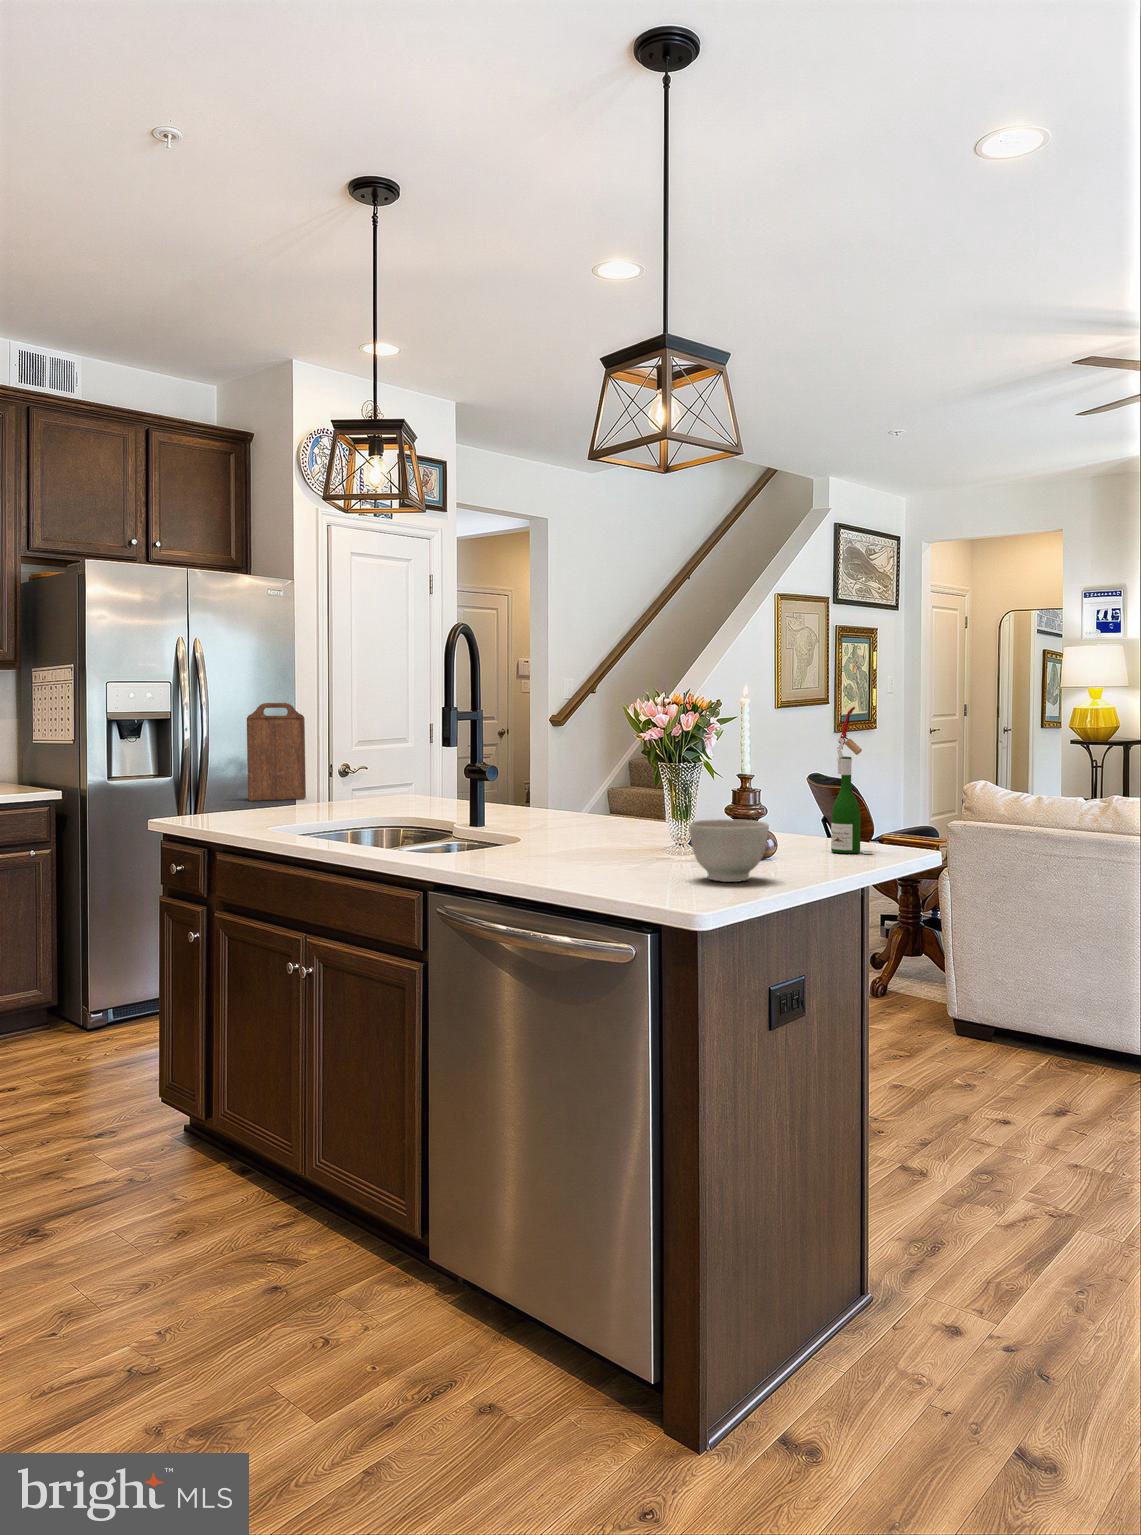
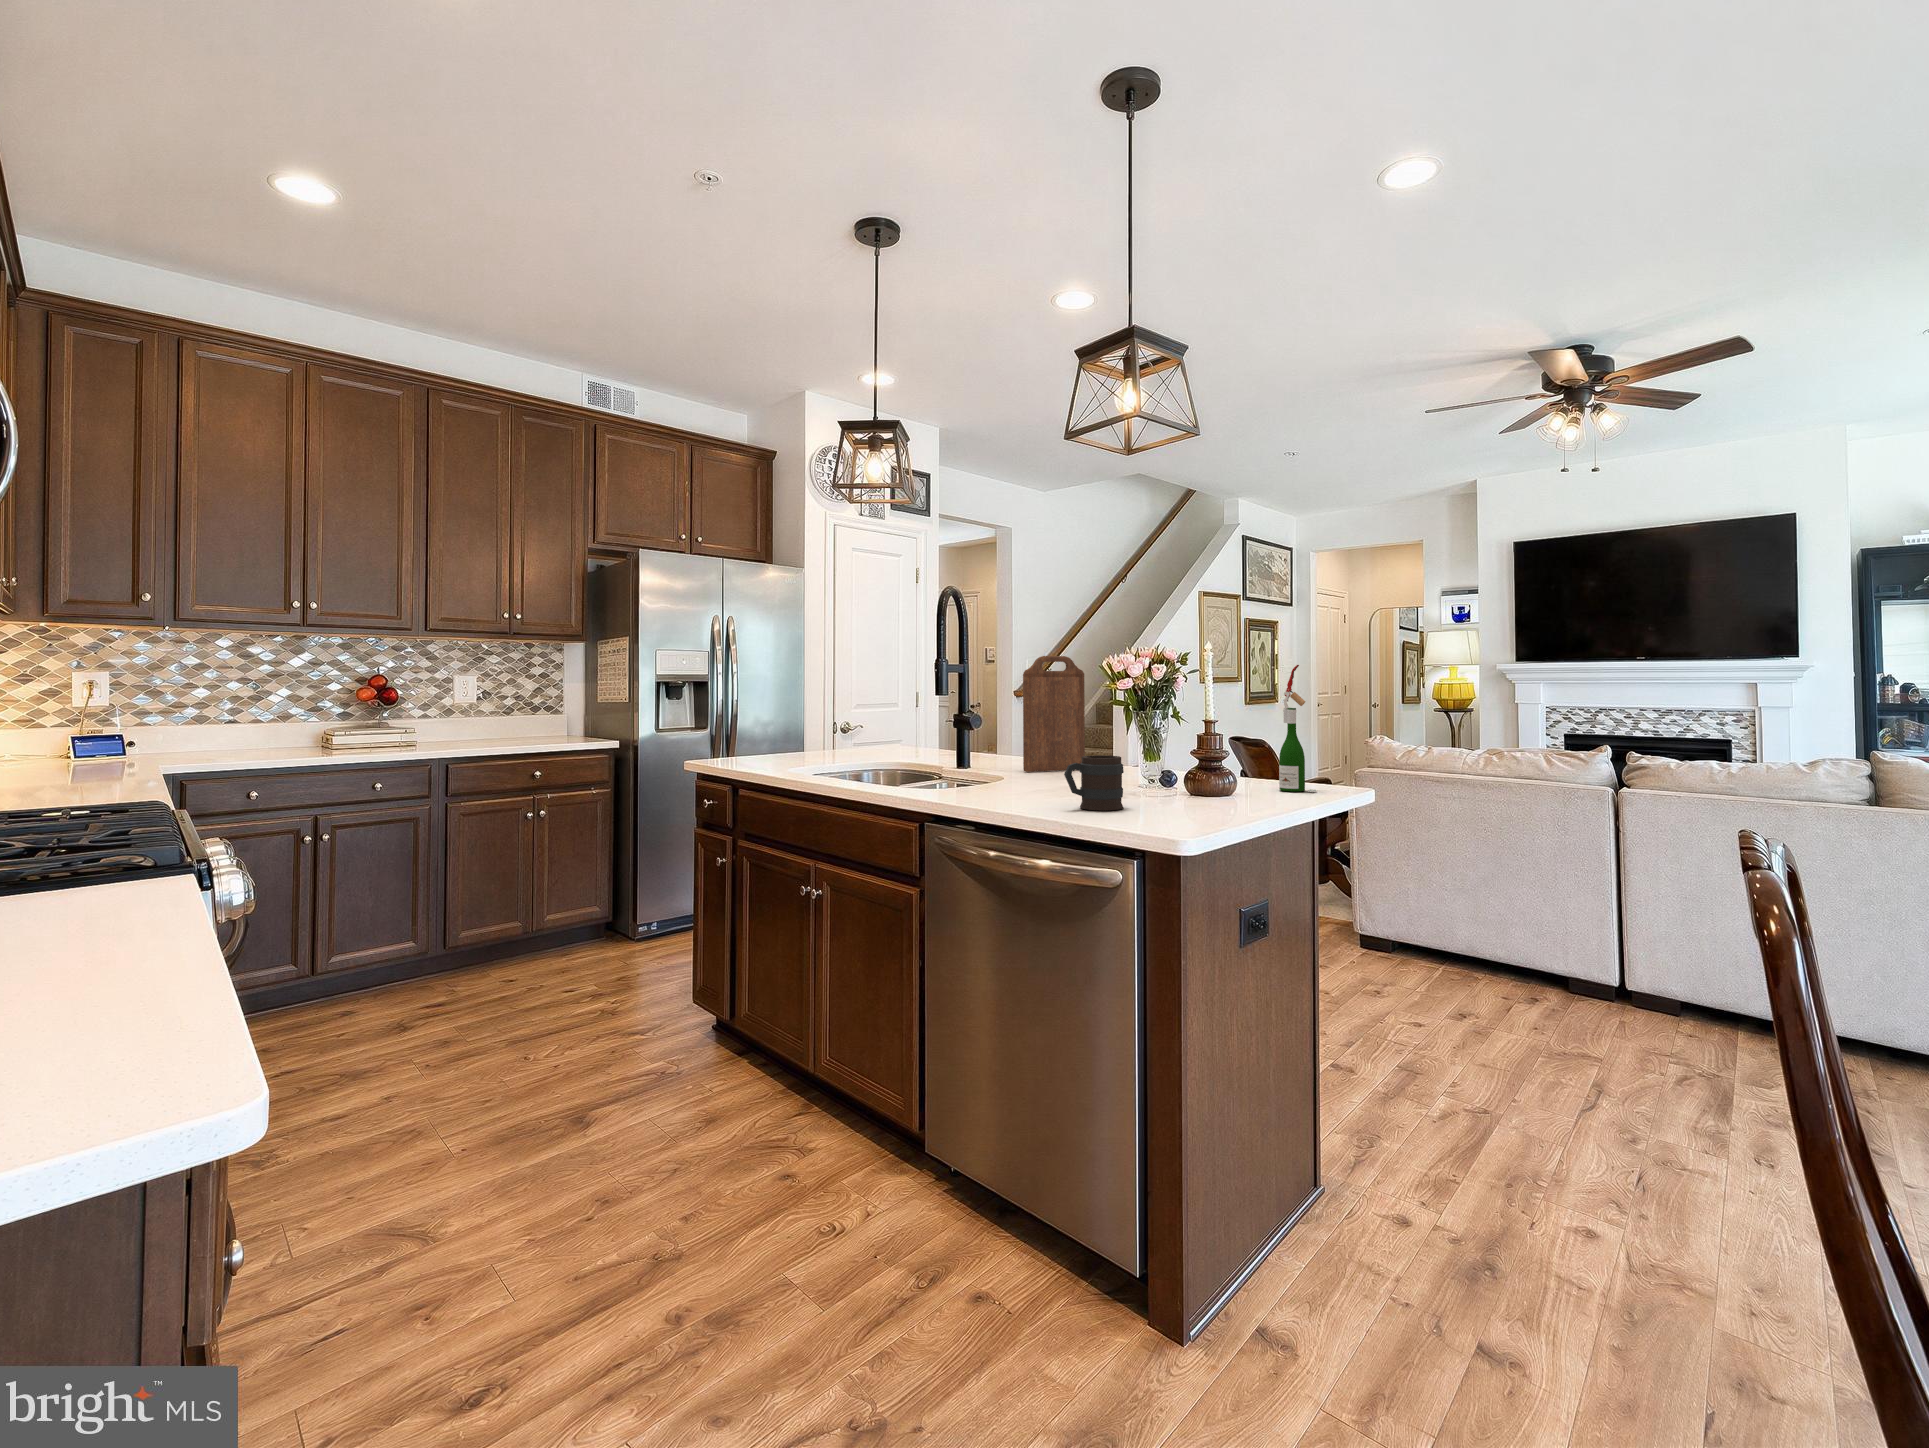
cutting board: present [247,703,306,801] -> present [1023,656,1085,772]
mug: none [576,814,644,877] -> present [1064,755,1124,810]
bowl: present [689,819,769,882] -> none [1165,760,1236,815]

